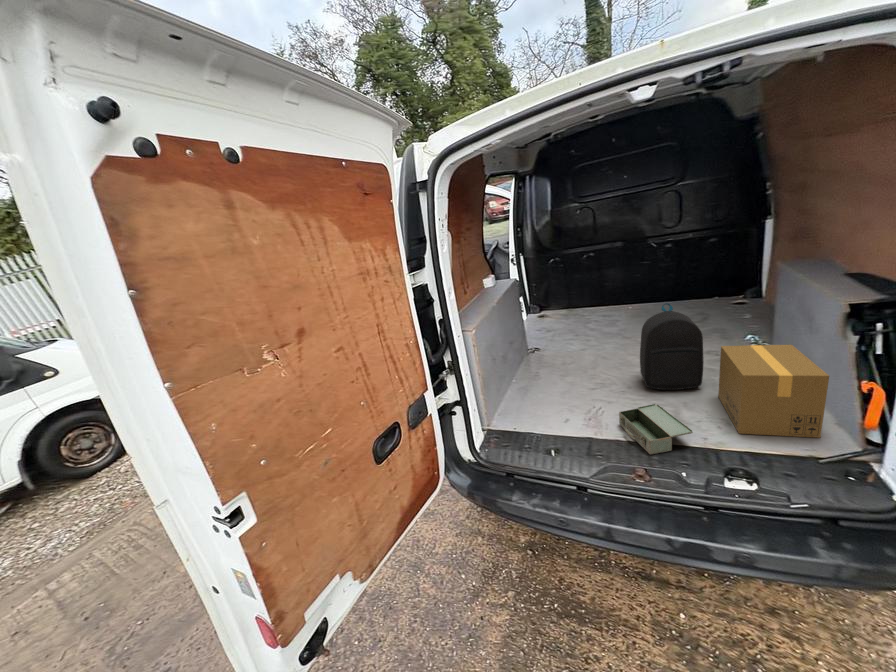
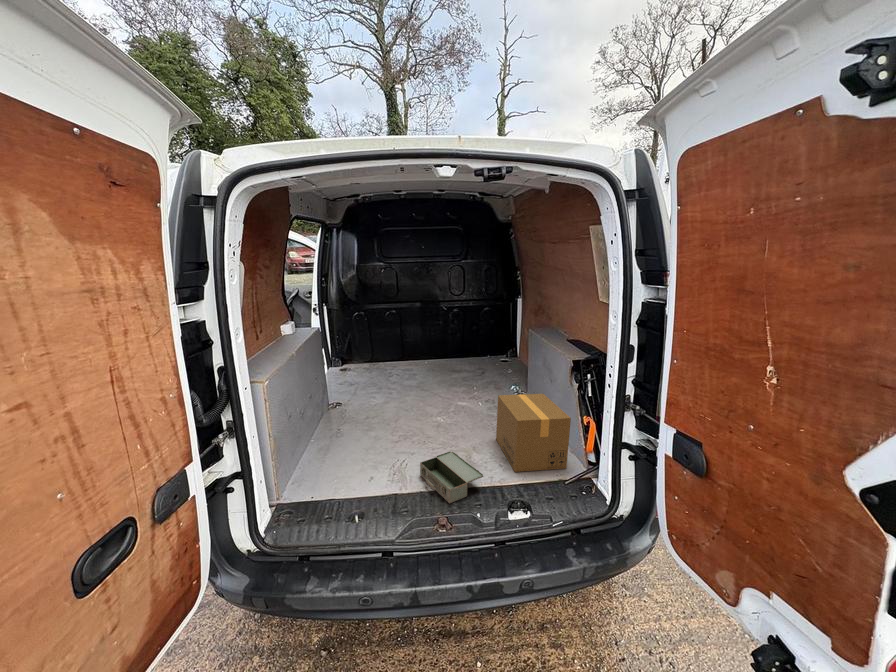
backpack: present [640,303,704,390] -> none [435,358,485,436]

